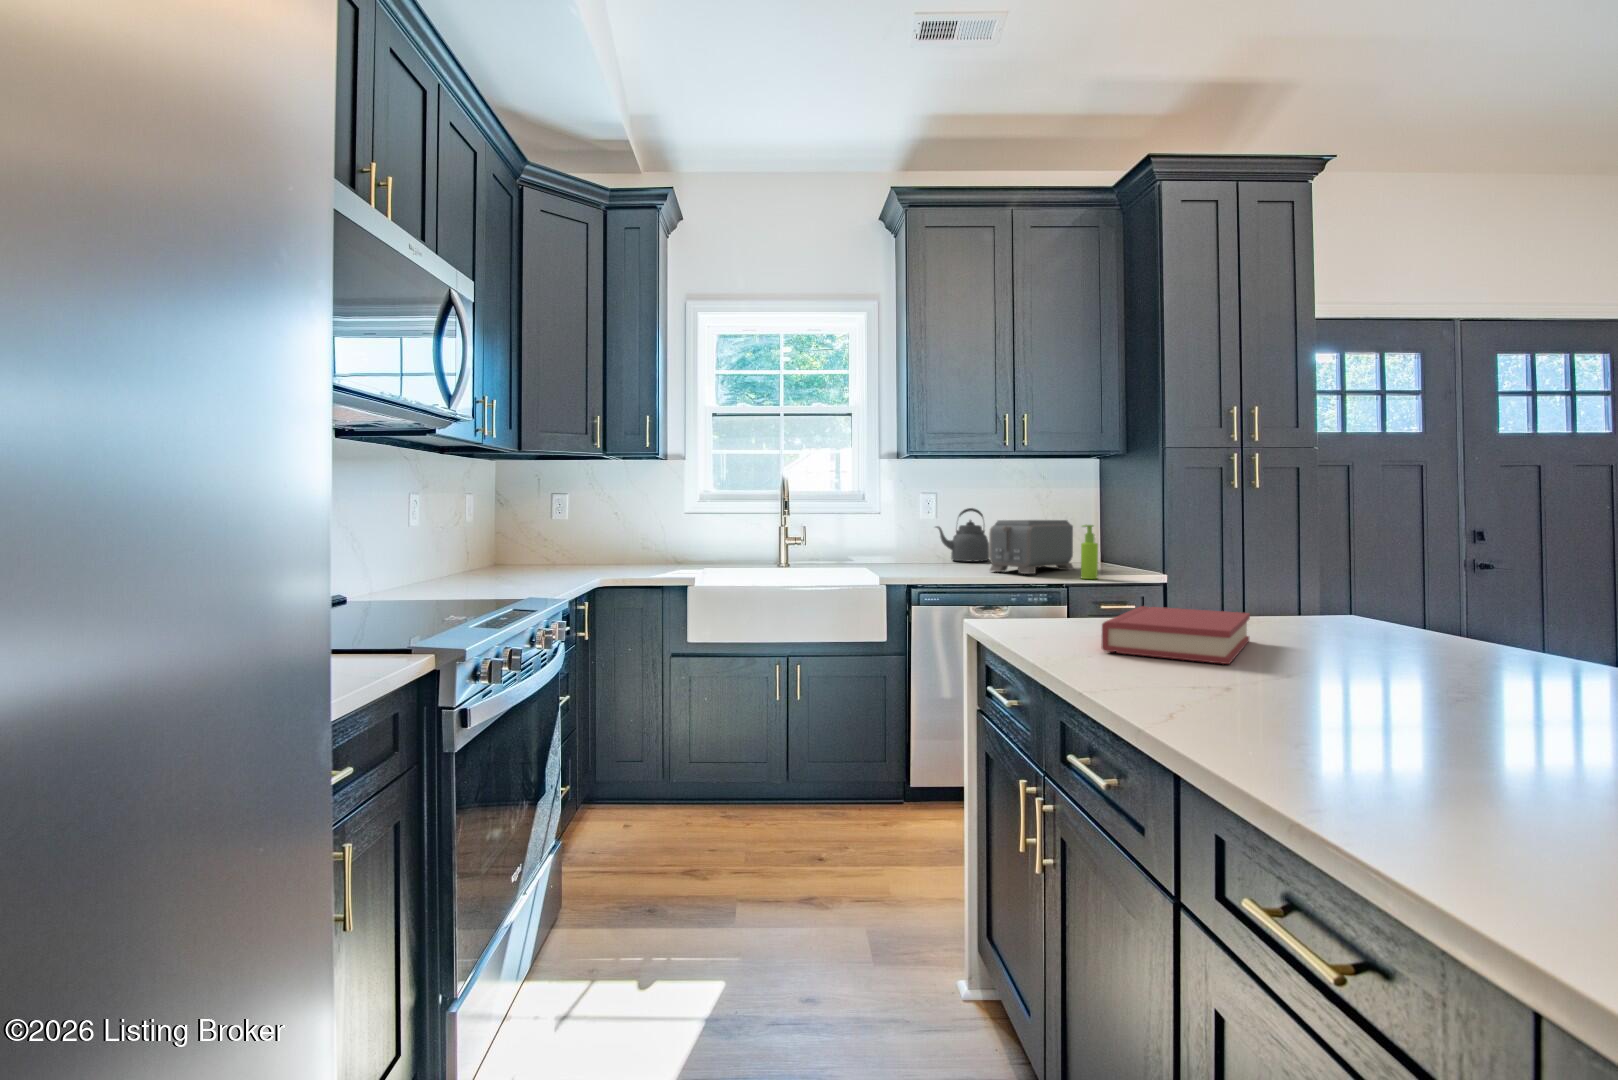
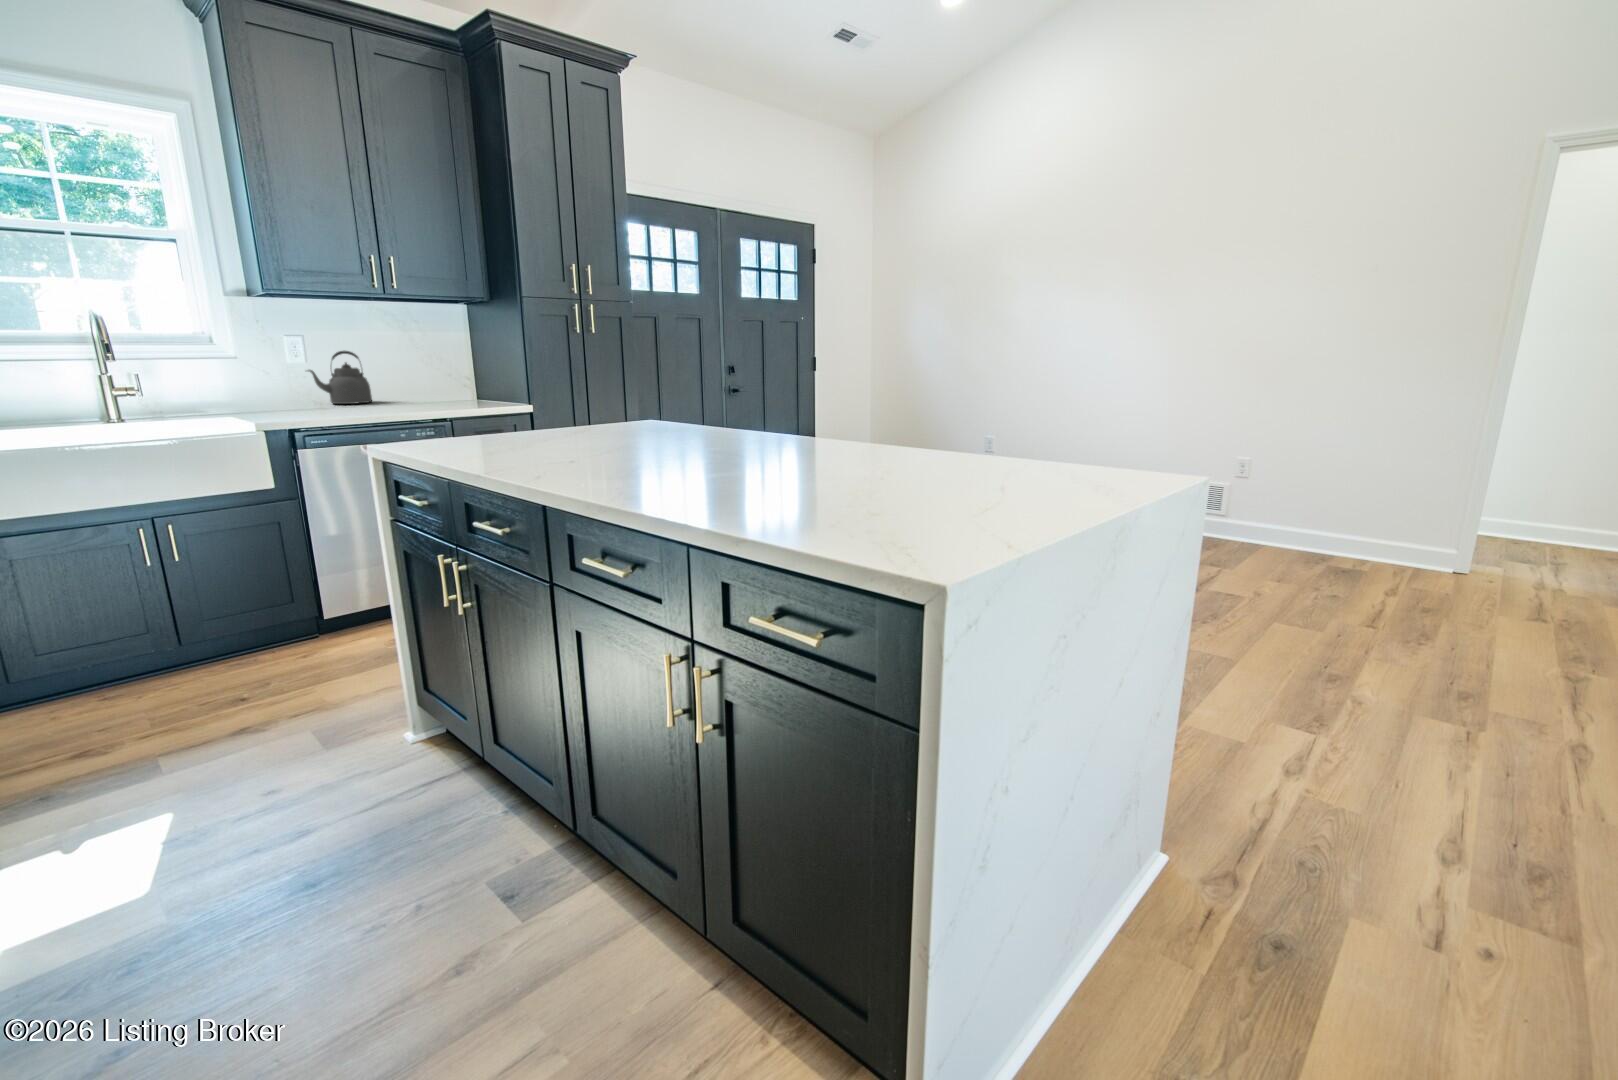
toaster: present [989,520,1074,574] -> none [370,361,458,411]
soap dispenser: present [1081,525,1098,579] -> none [459,364,479,412]
hardback book: present [1102,606,1250,664] -> none [484,420,586,453]

